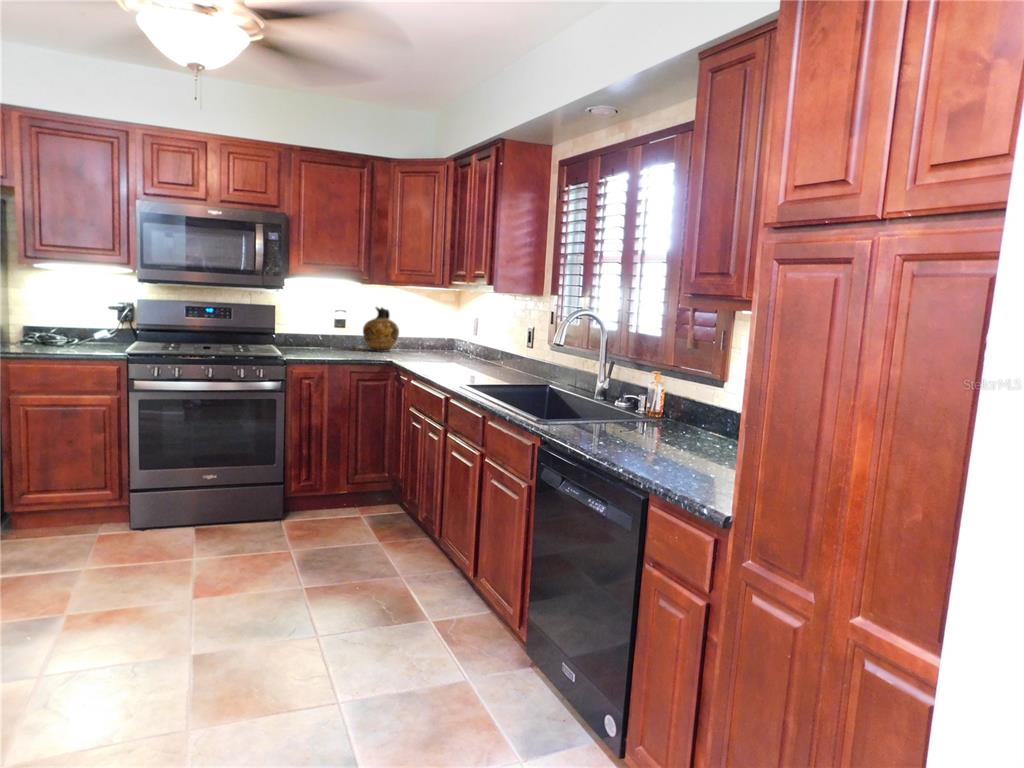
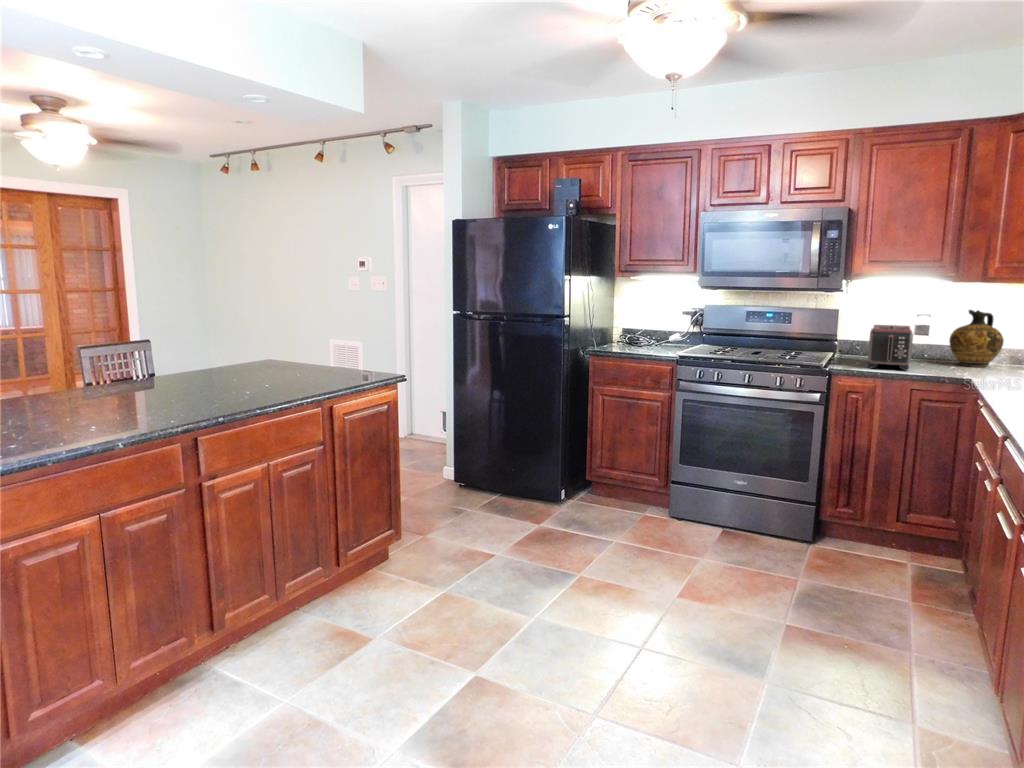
toaster: none [308,319,348,356] -> present [868,325,913,370]

